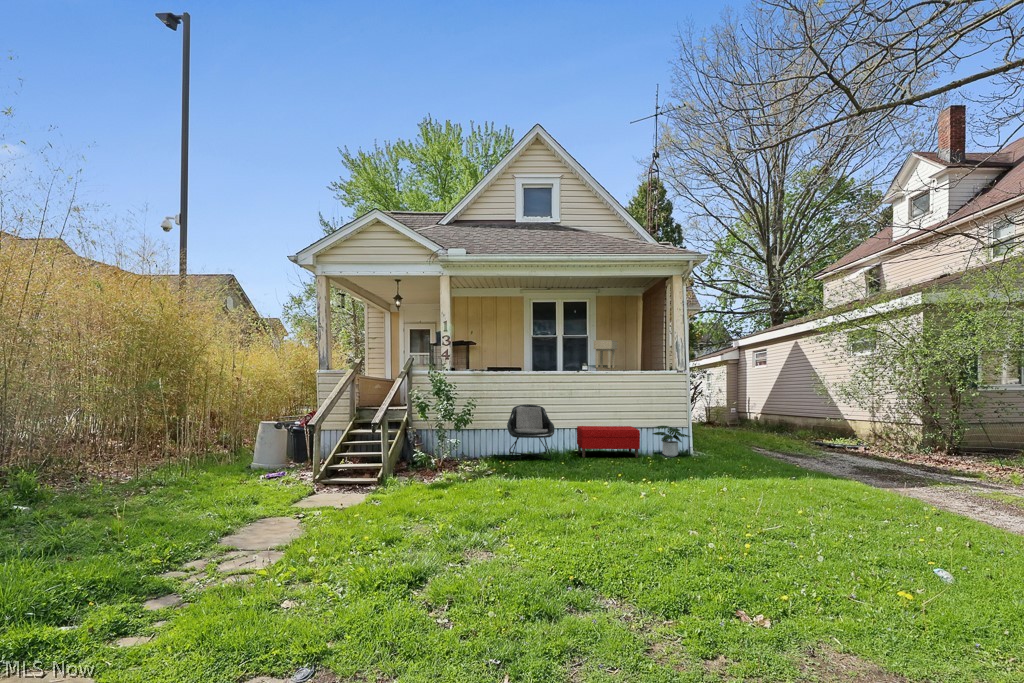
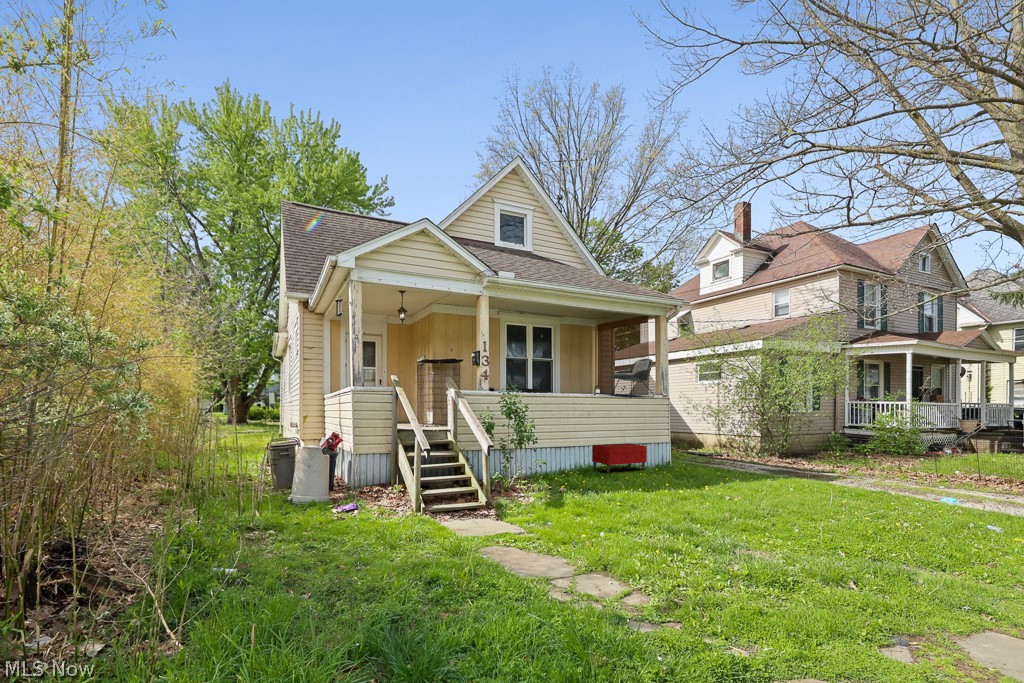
side table: present [594,340,617,368] -> none [560,365,581,391]
lounge chair: present [507,404,554,460] -> present [610,359,654,398]
potted plant: present [653,426,690,457] -> none [645,442,675,468]

